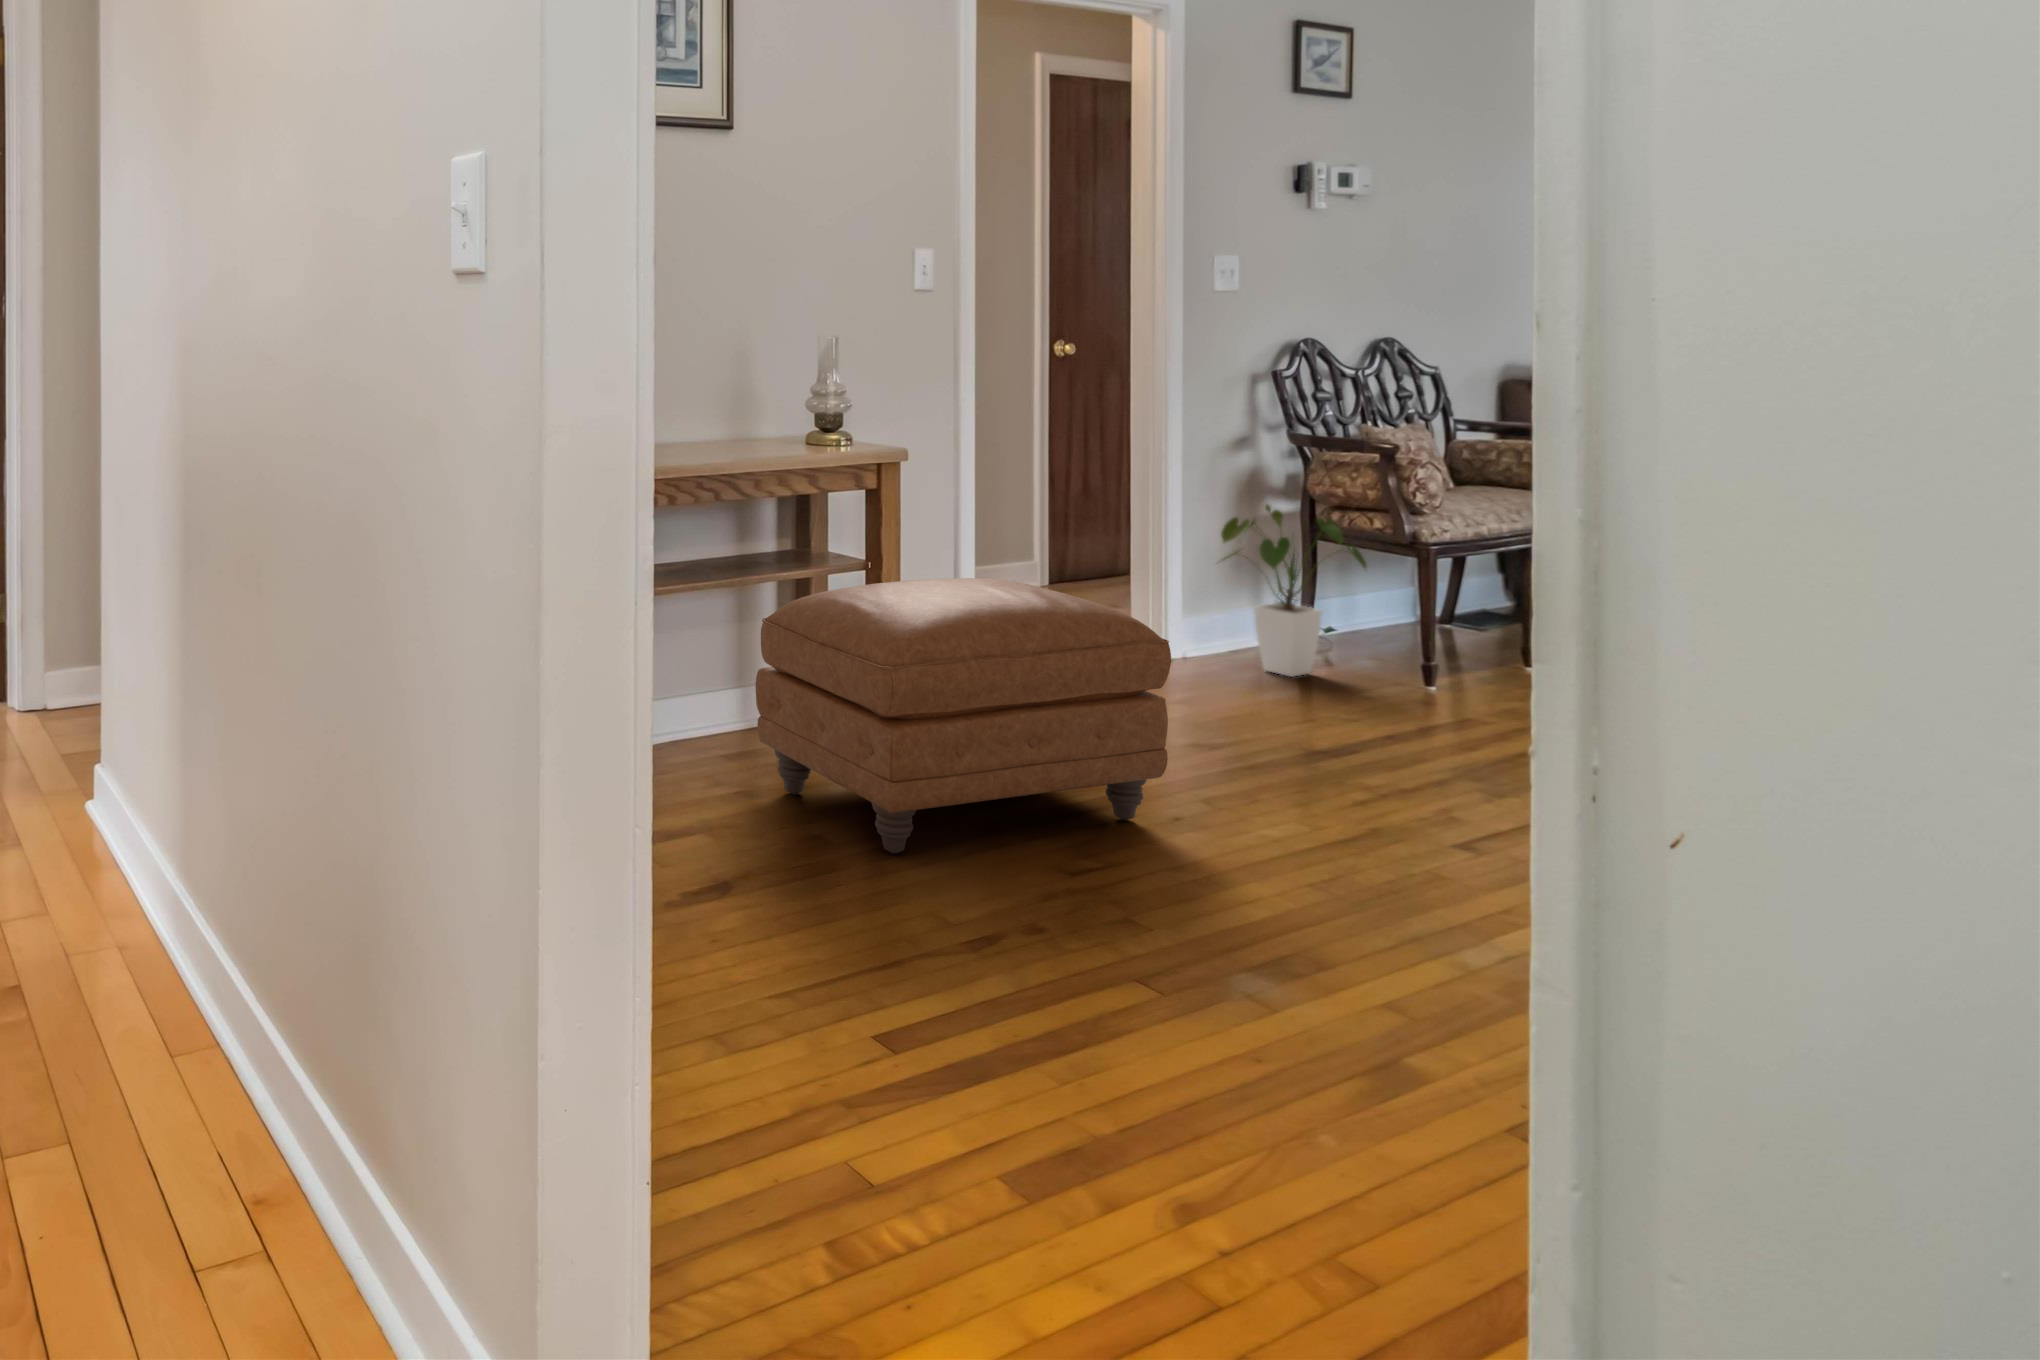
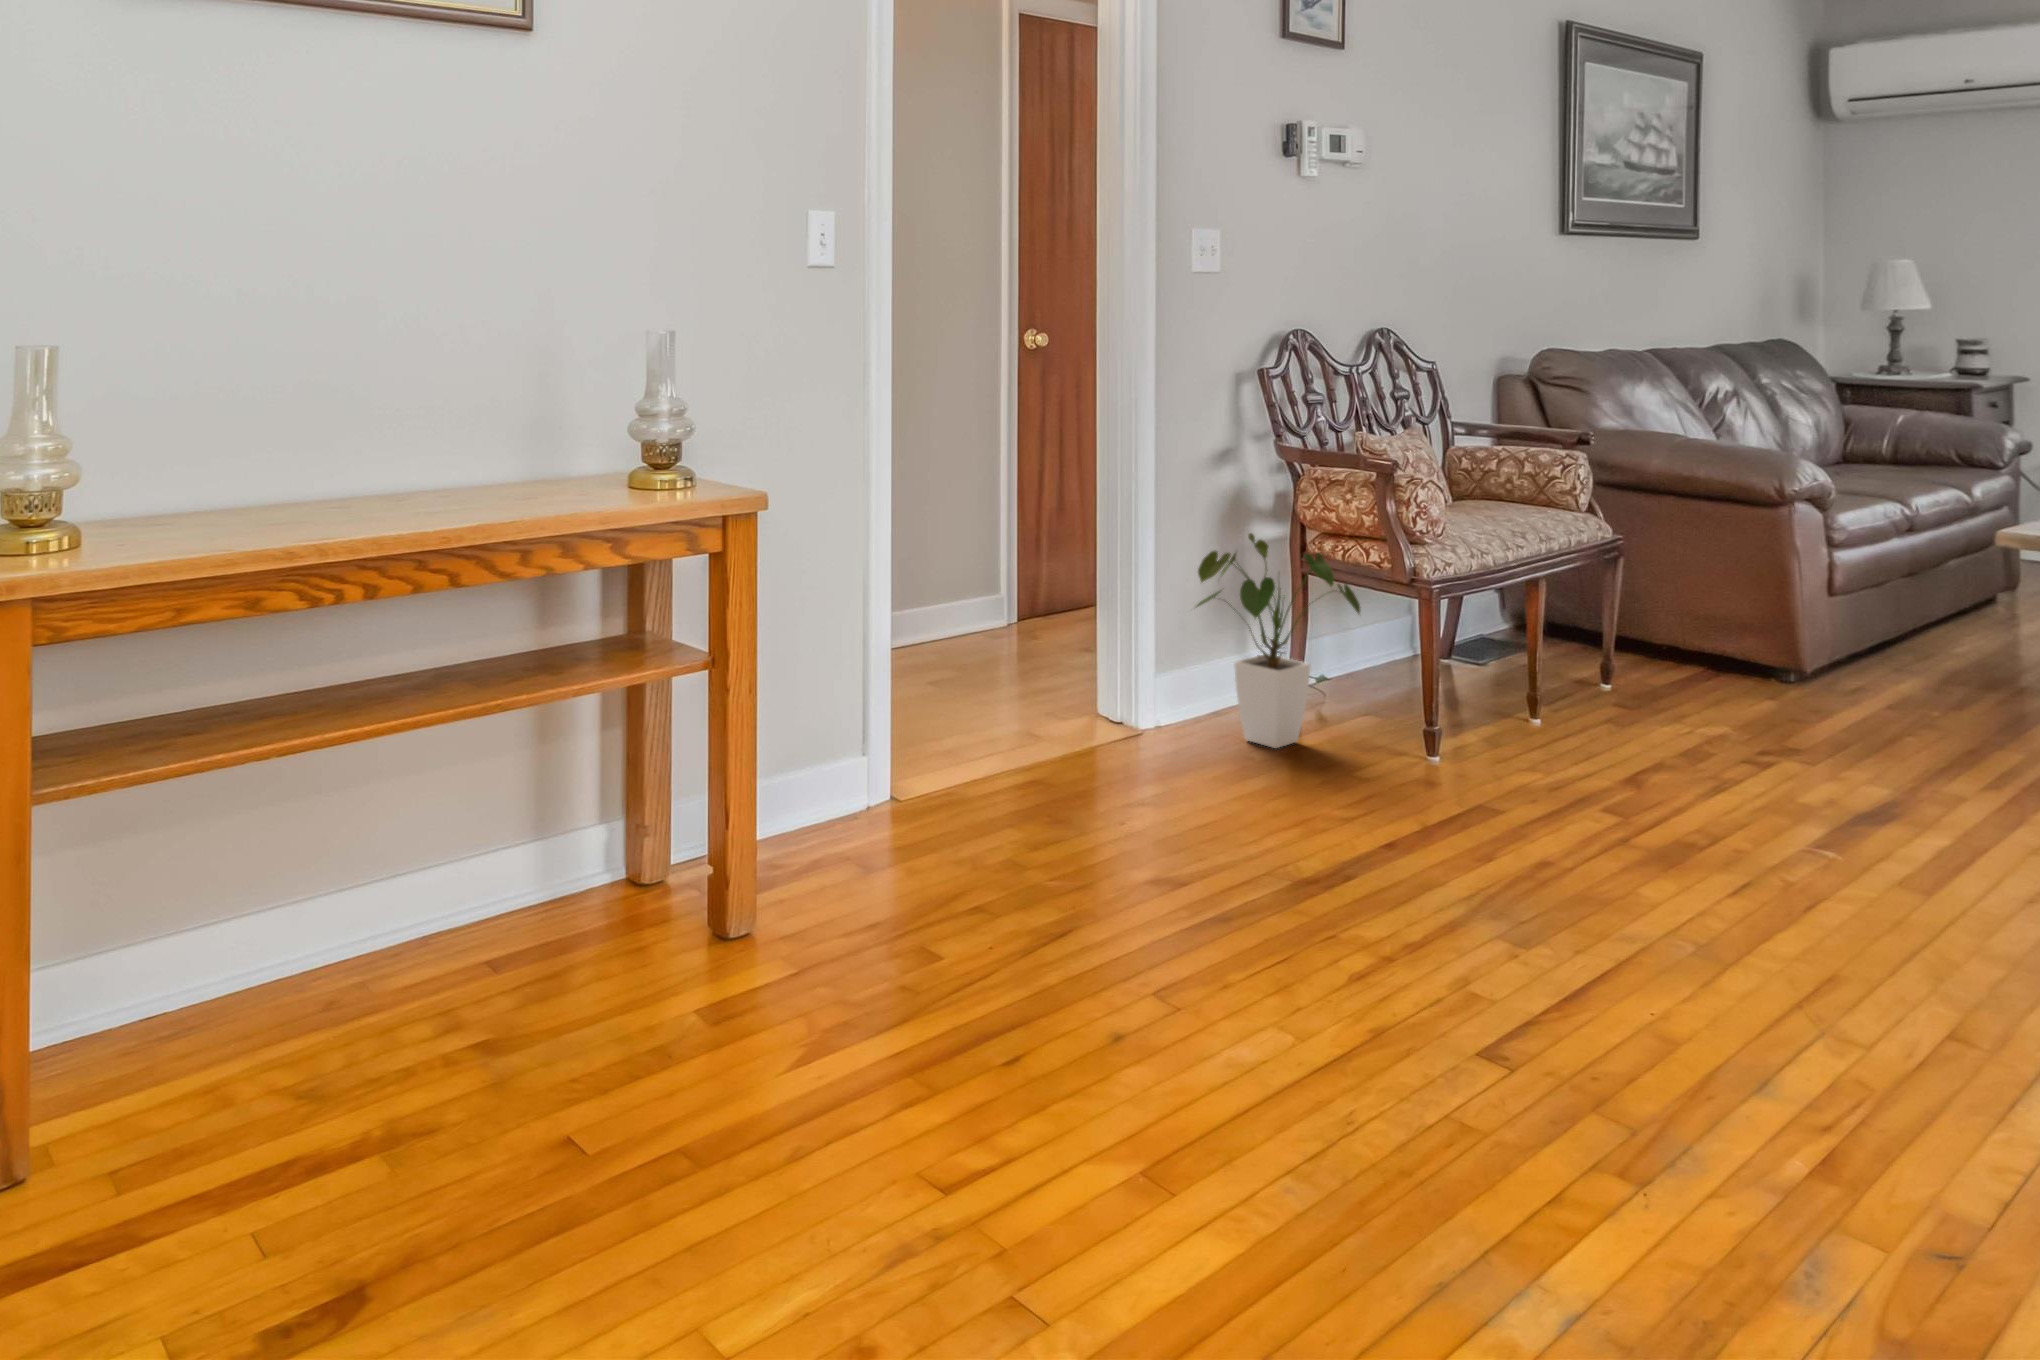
ottoman: present [755,578,1171,854] -> none [526,679,1105,1146]

